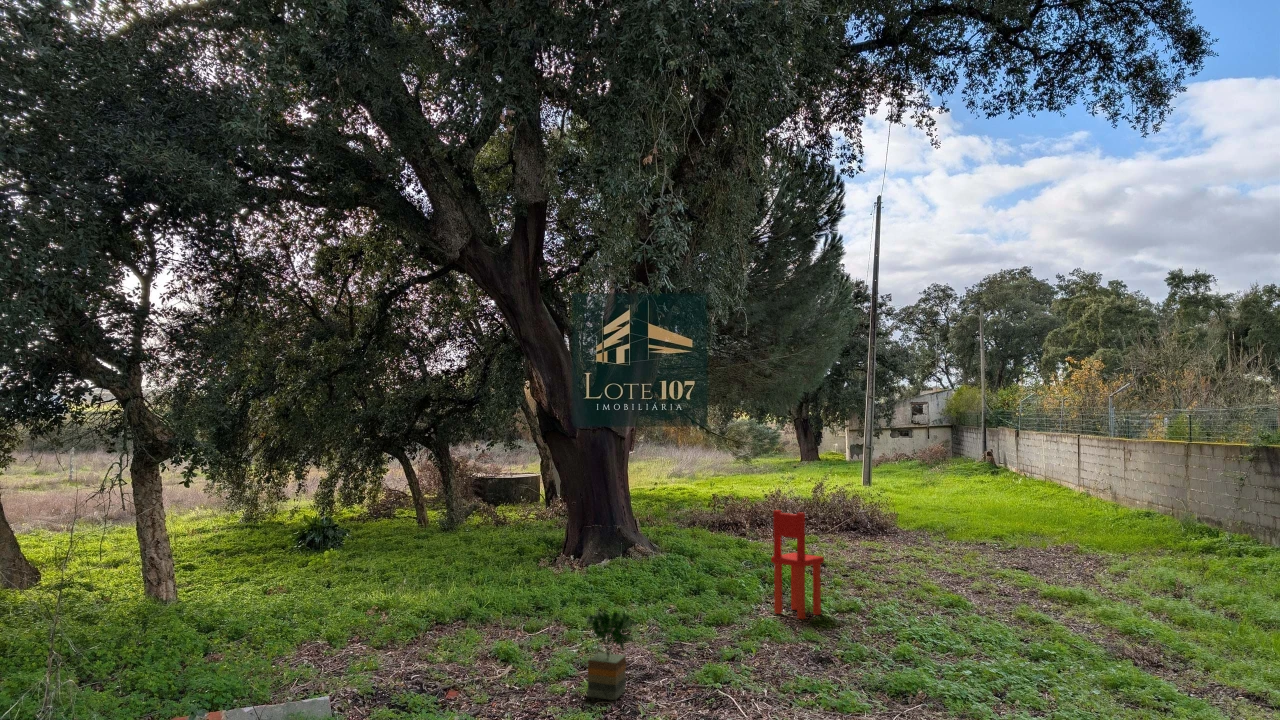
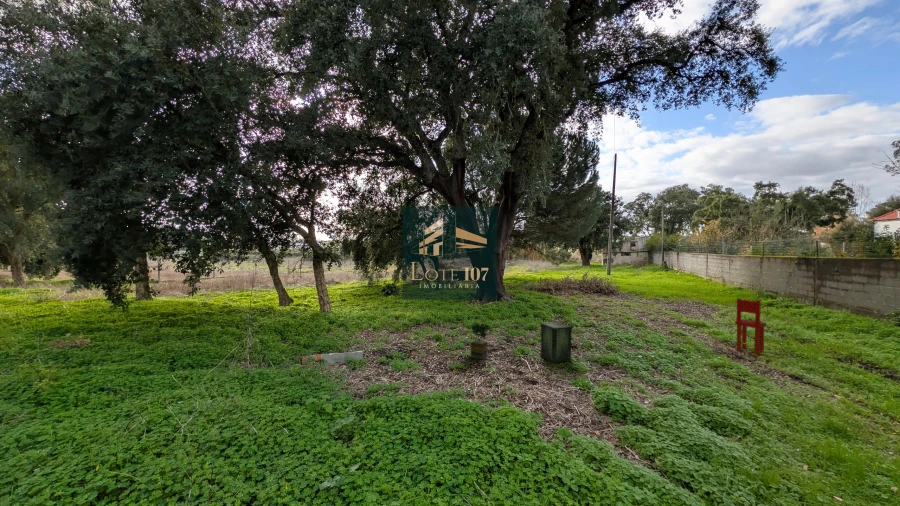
chair: present [771,510,824,619] -> present [735,298,766,354]
storage box: none [751,601,821,700] -> present [541,322,572,363]

